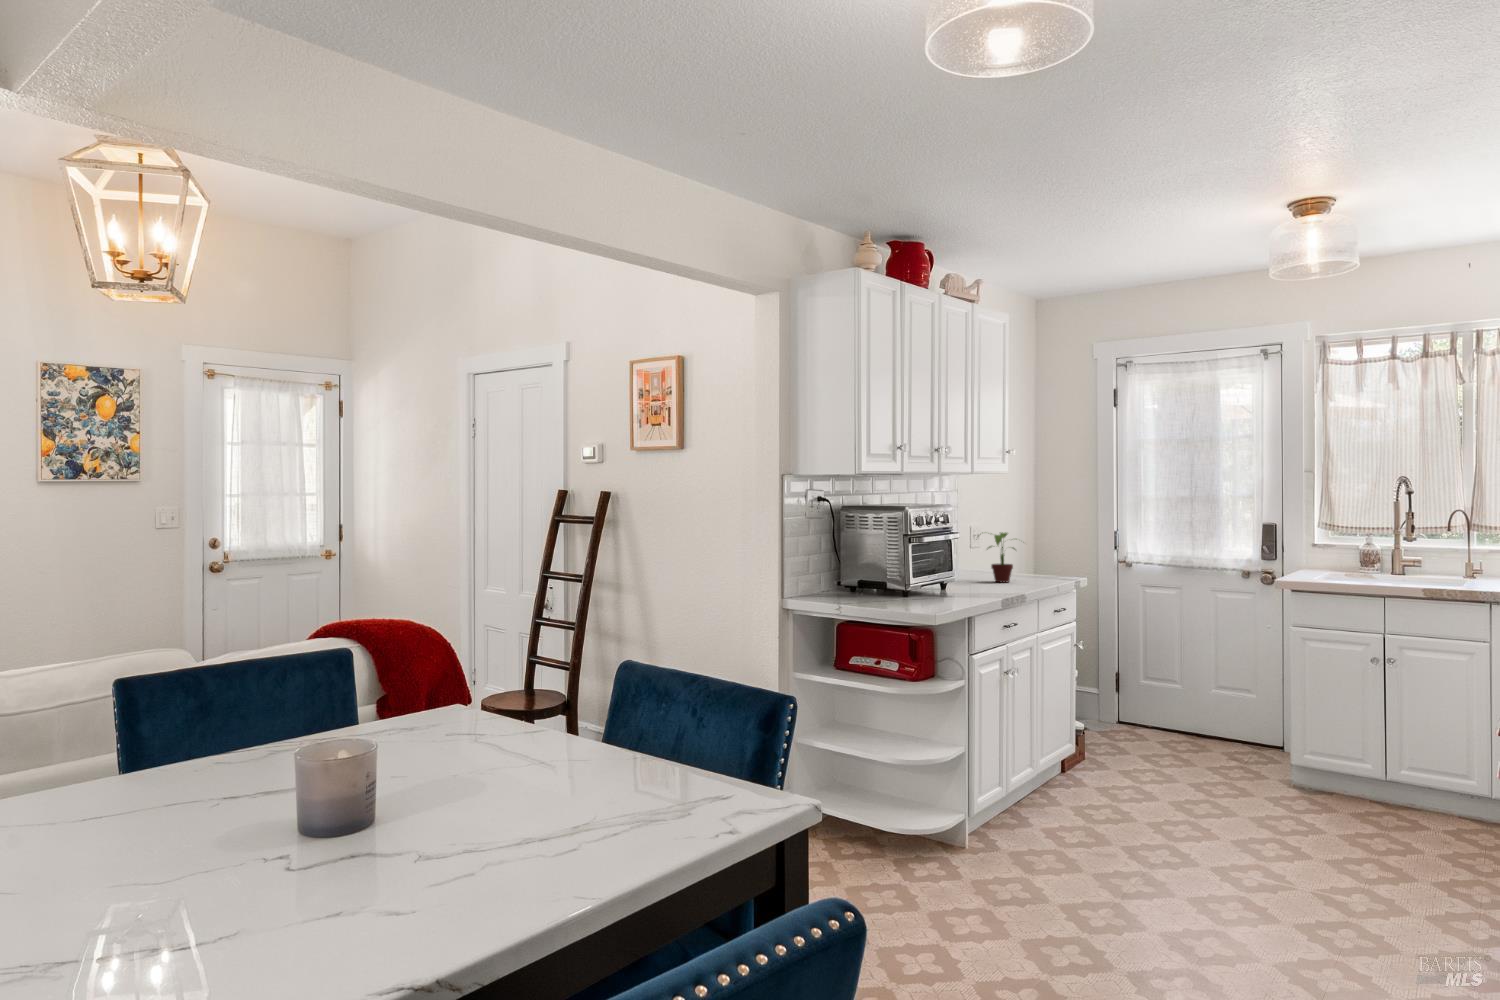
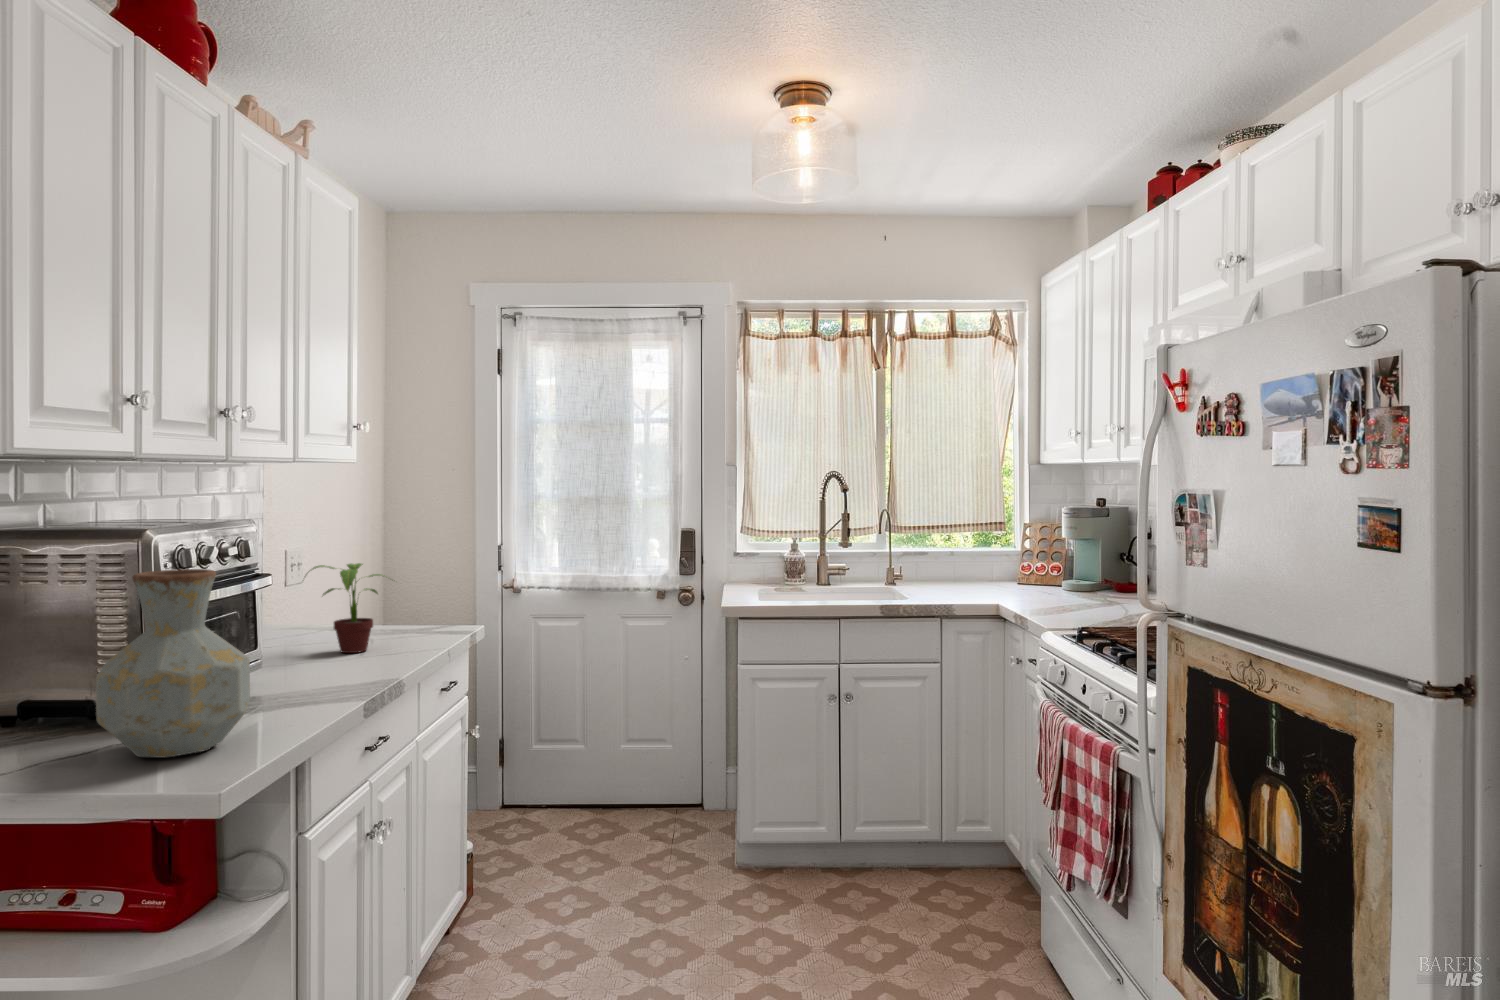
vase: none [889,524,946,604] -> present [96,569,250,758]

